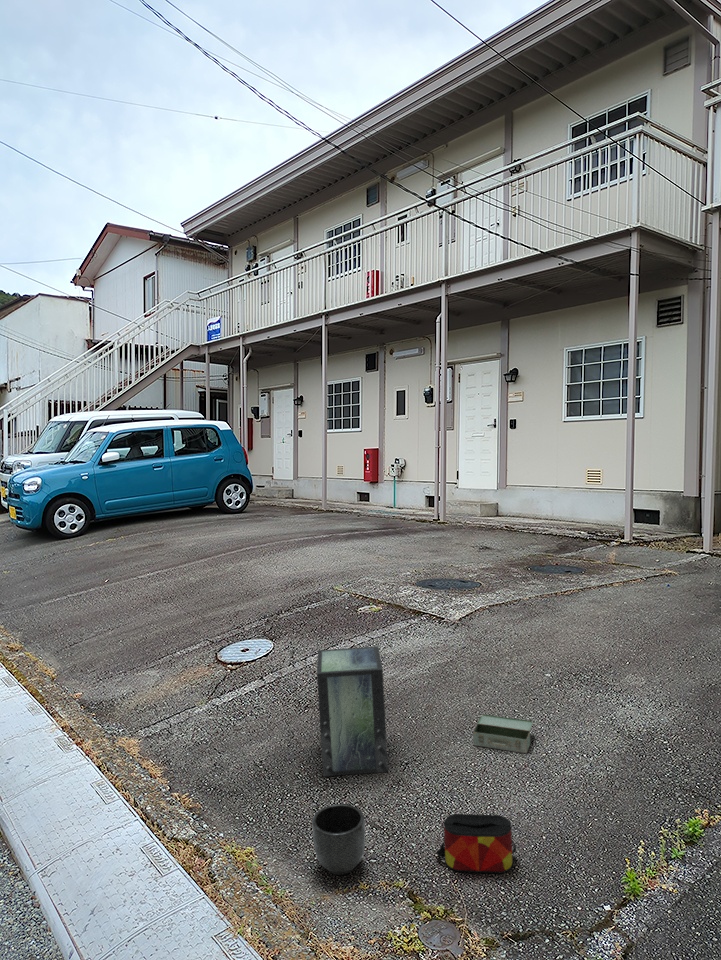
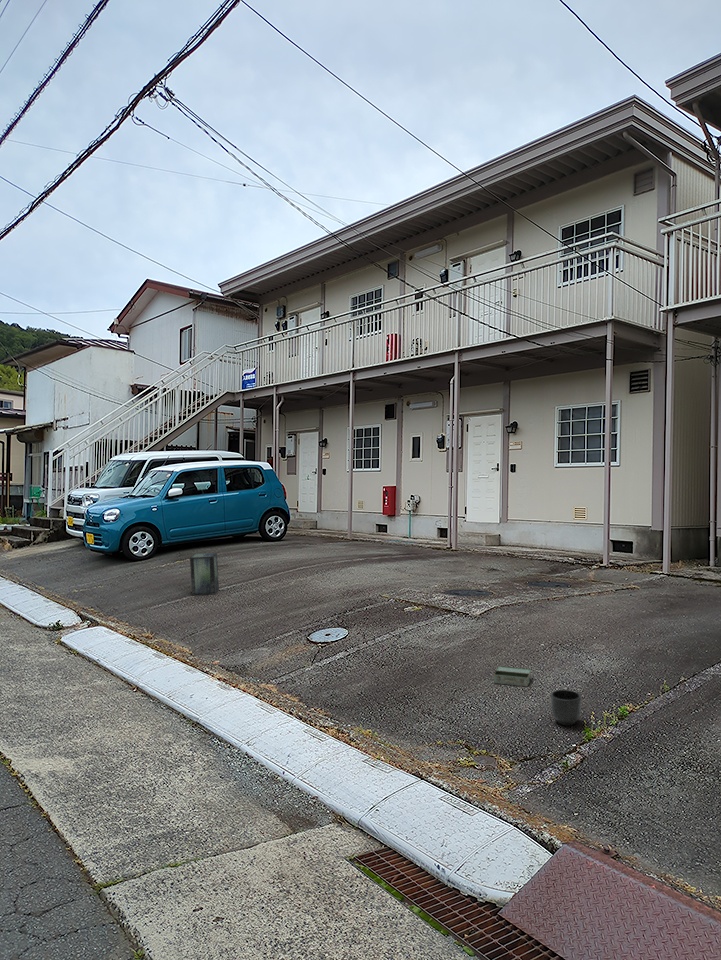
storage box: present [317,647,388,776] -> present [190,553,219,595]
planter: present [312,804,365,875] -> present [551,690,581,725]
bag: present [436,814,516,873] -> none [477,704,522,734]

